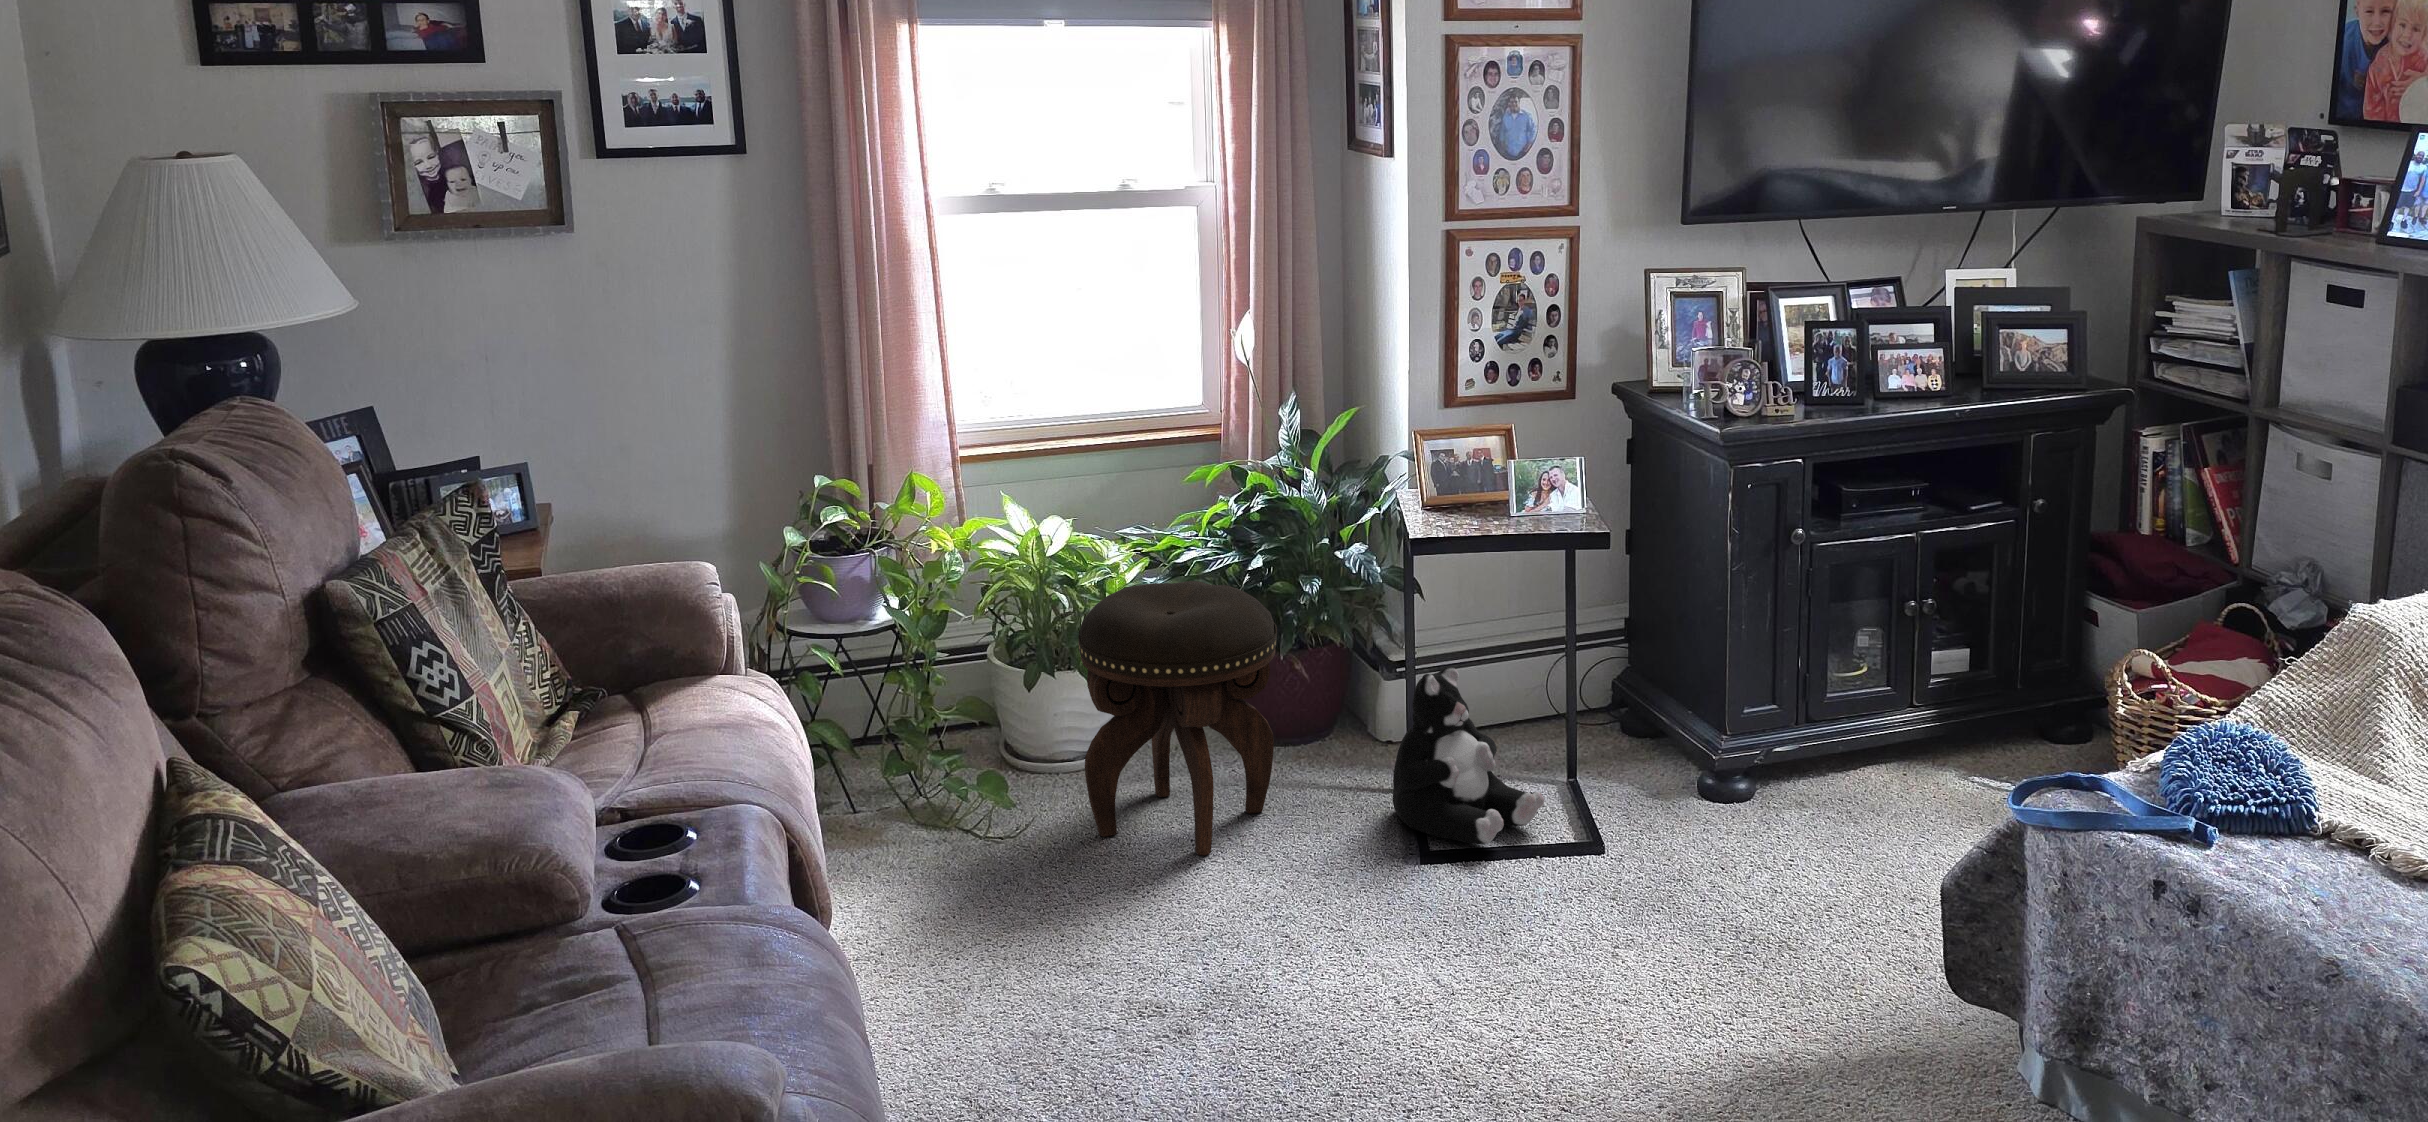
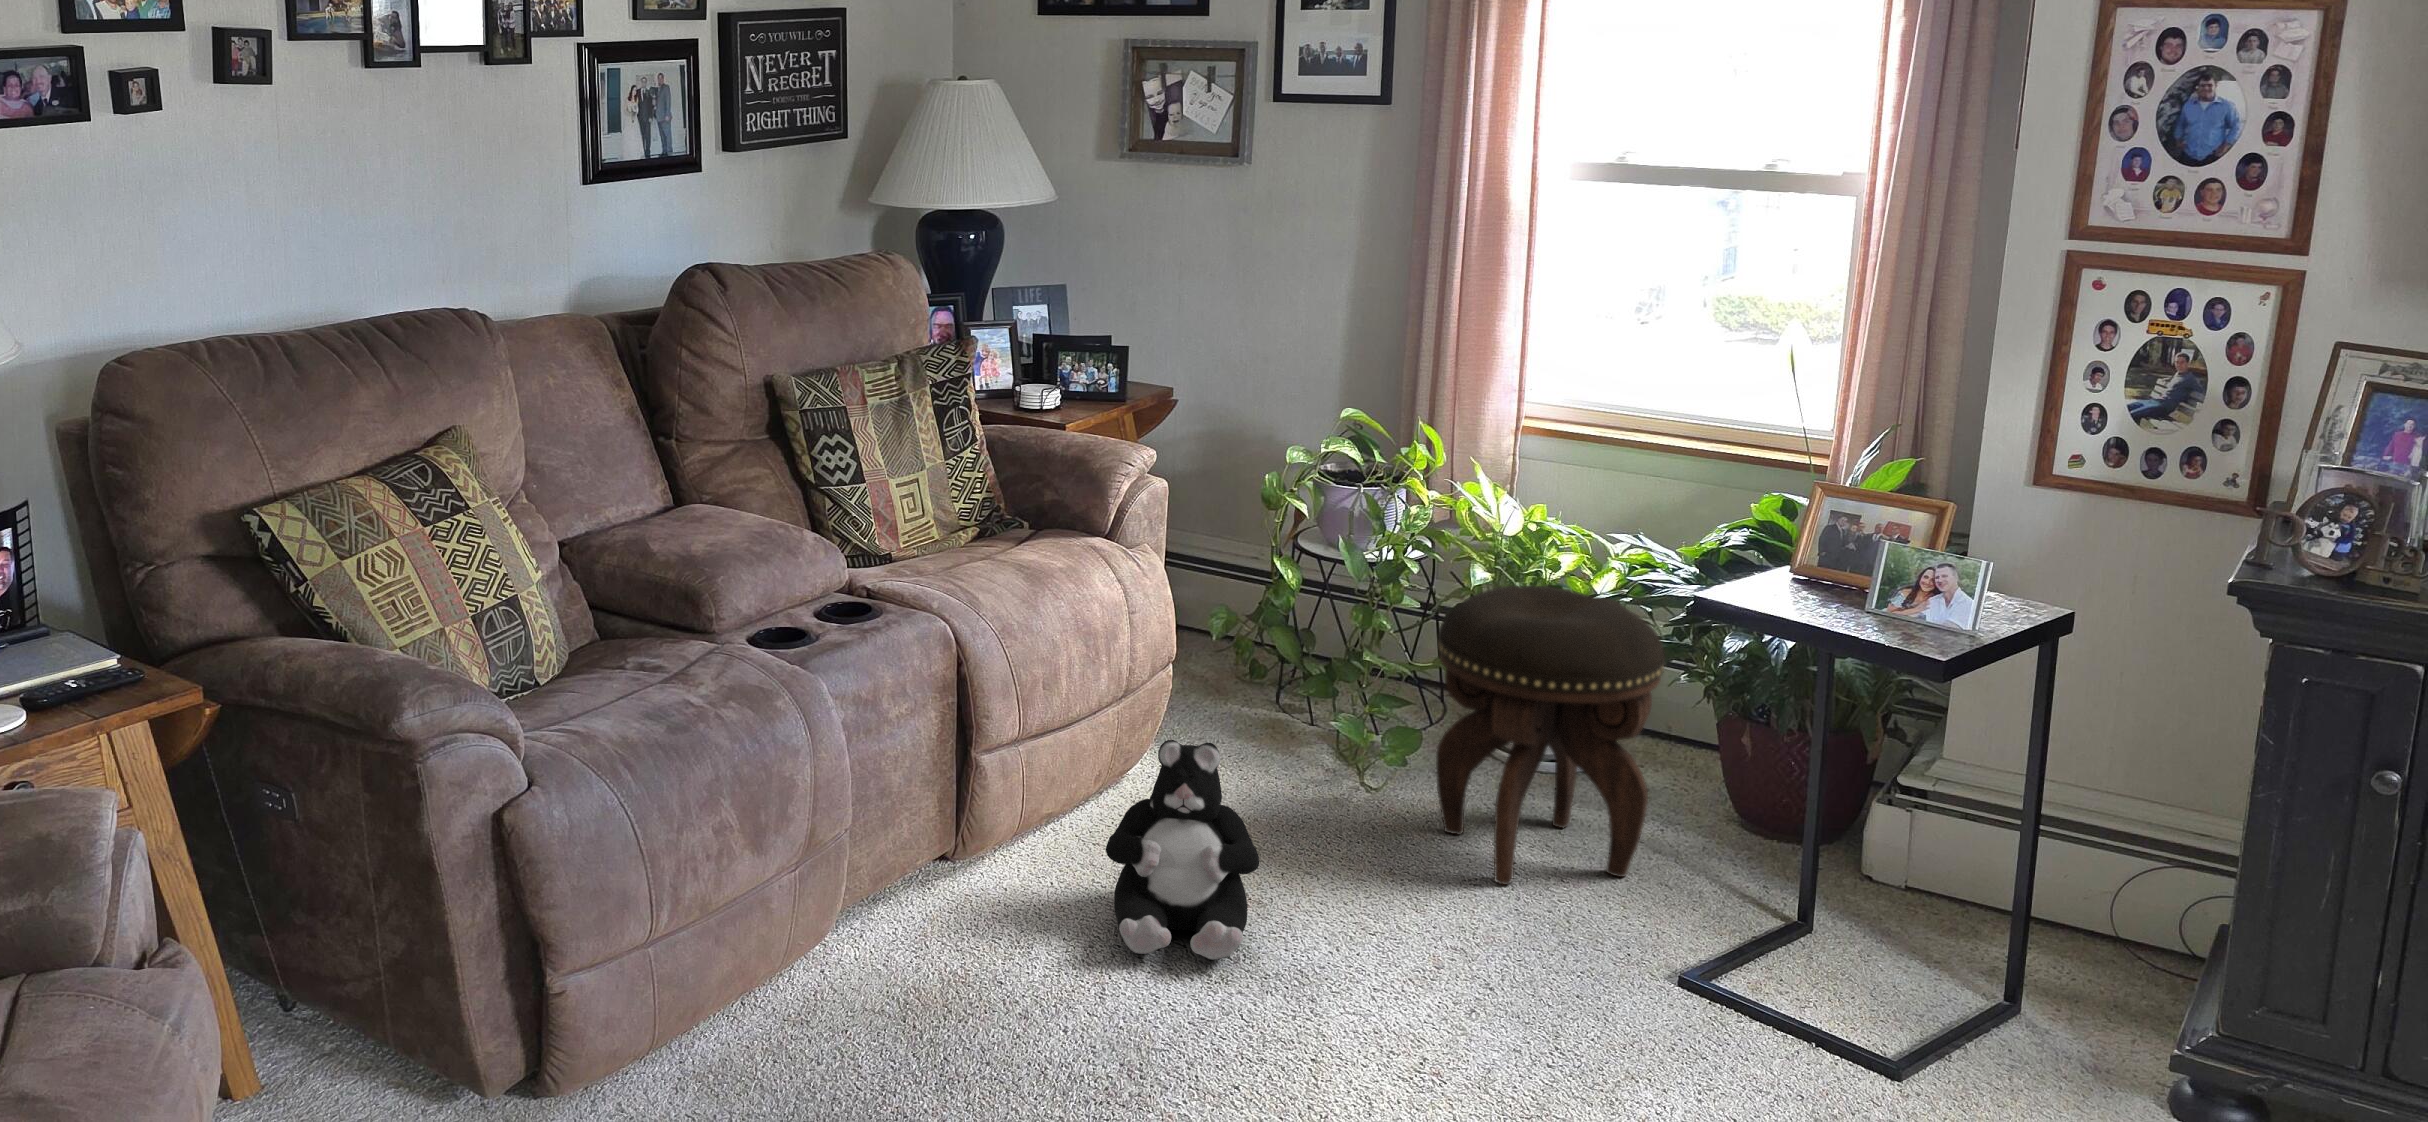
plush toy: present [1393,666,1544,844] -> present [1106,740,1259,960]

